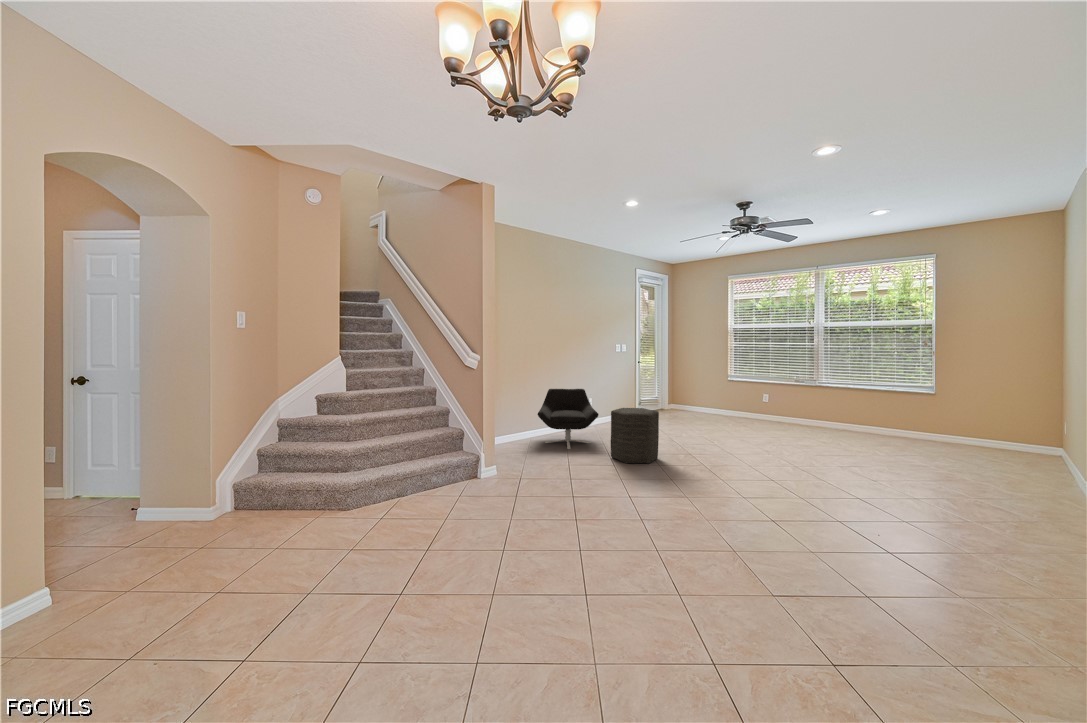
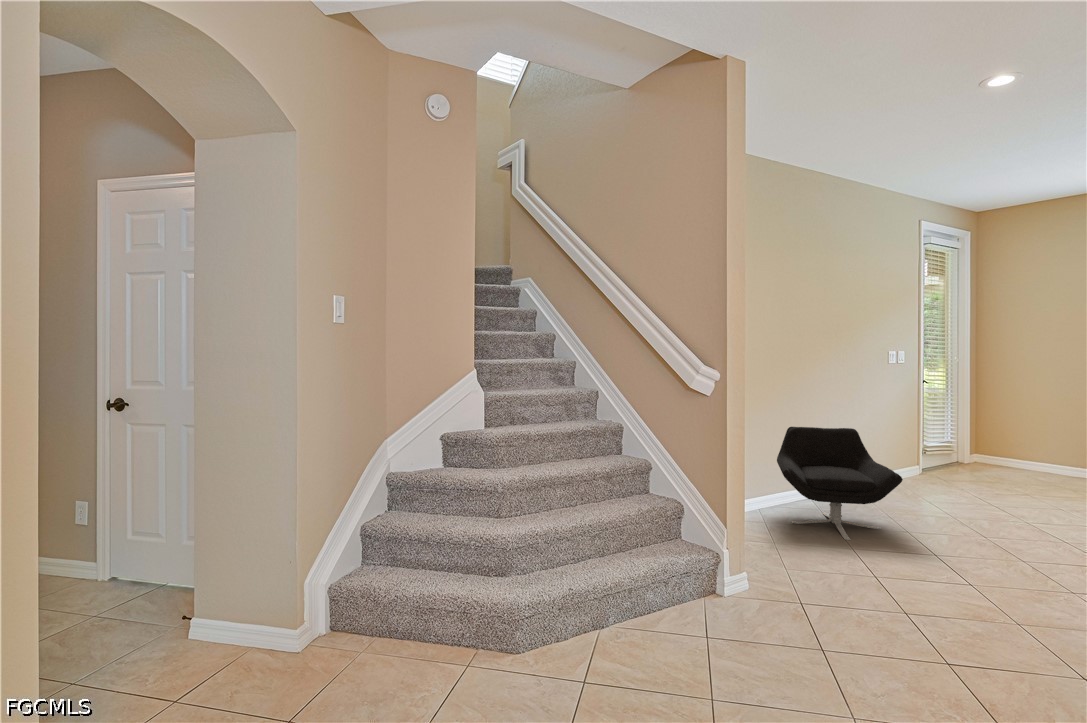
ottoman: present [611,408,659,464] -> none [950,471,1061,588]

